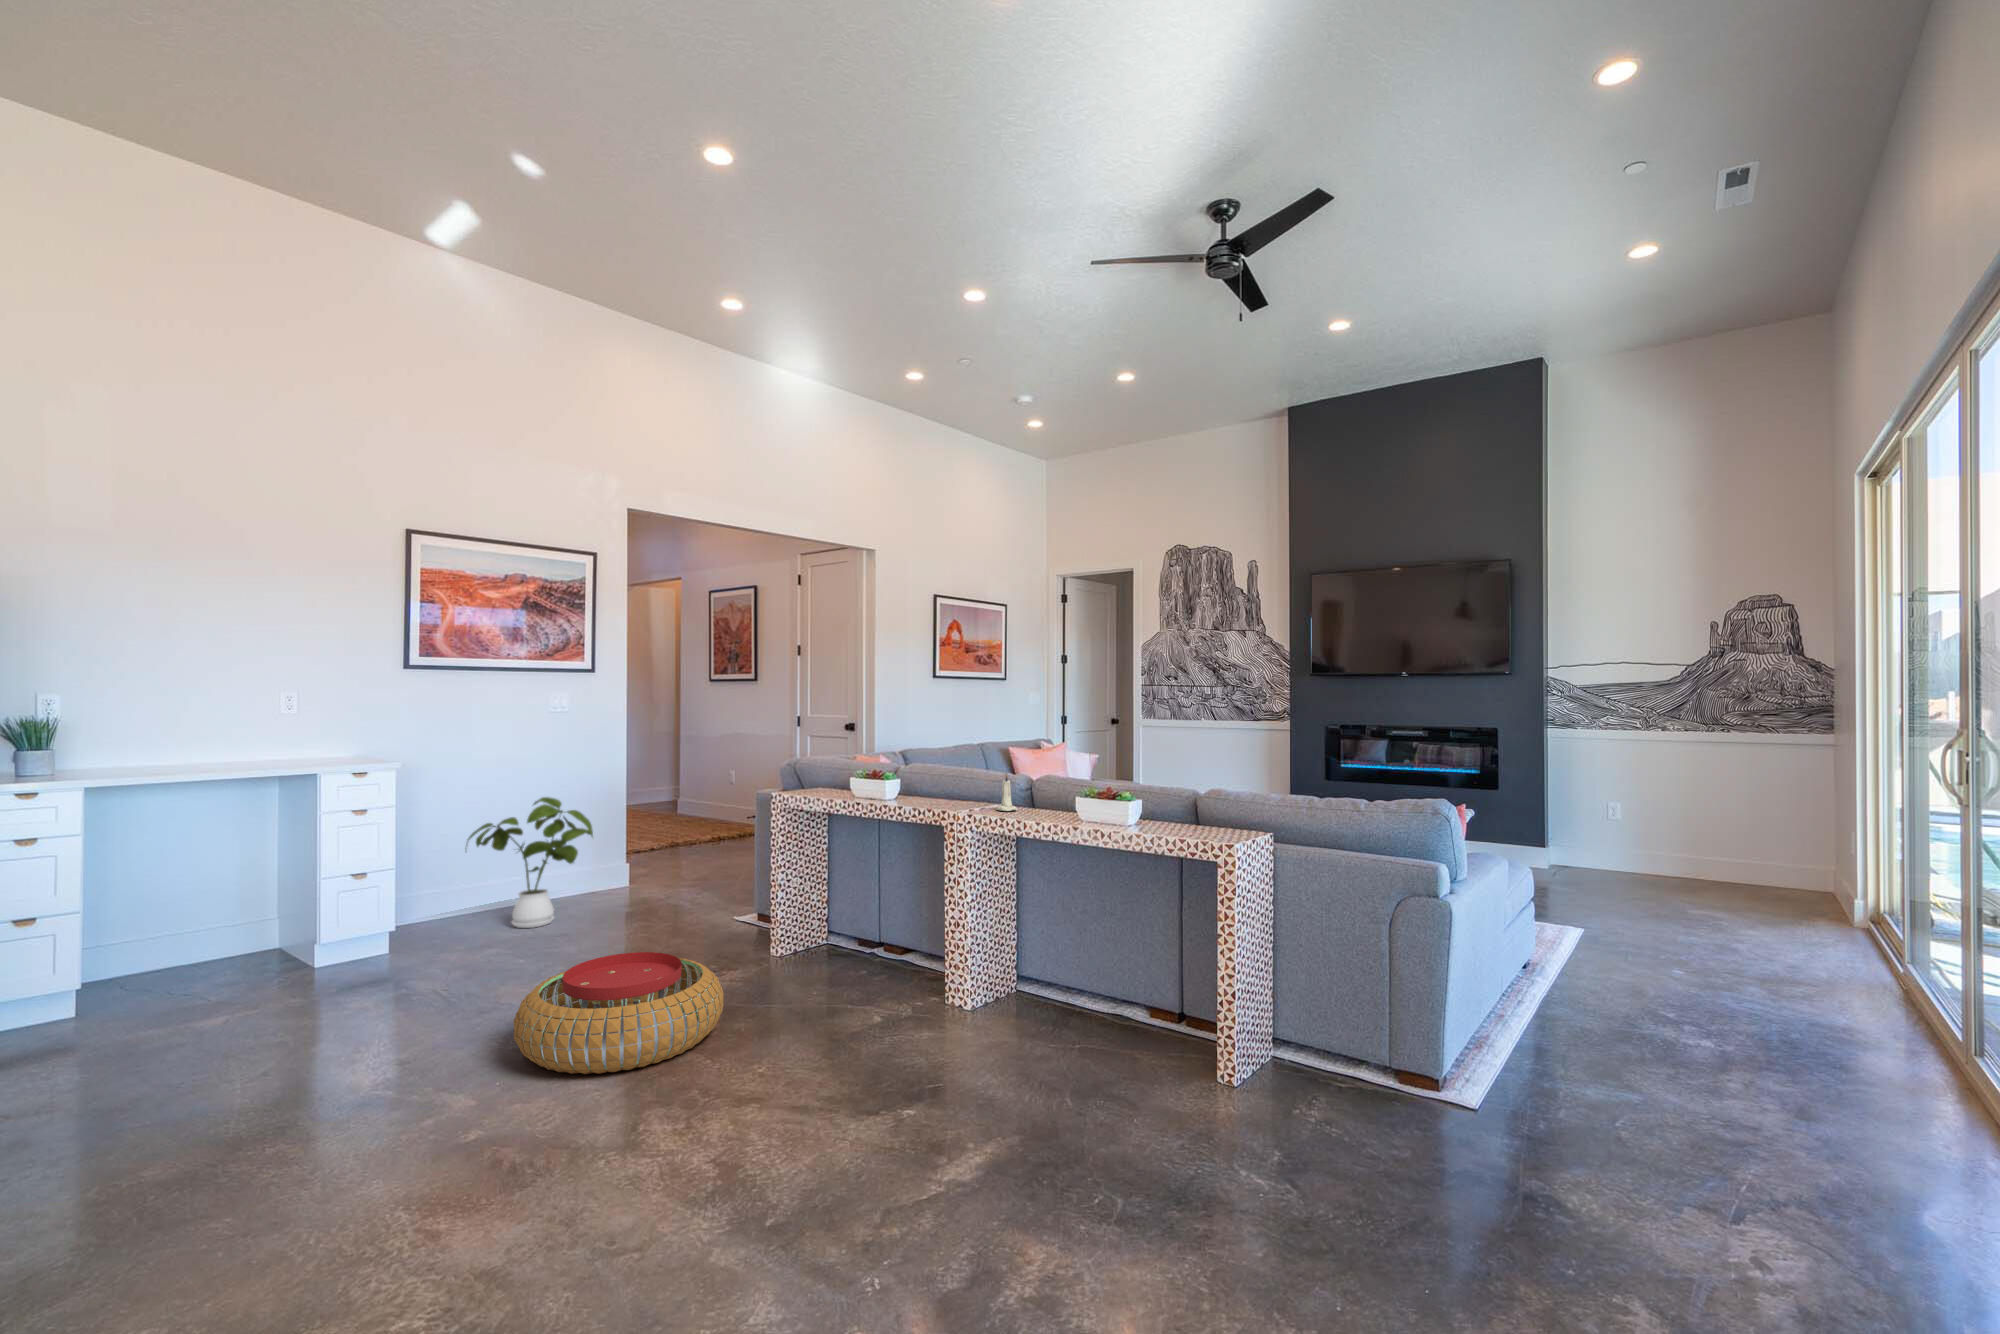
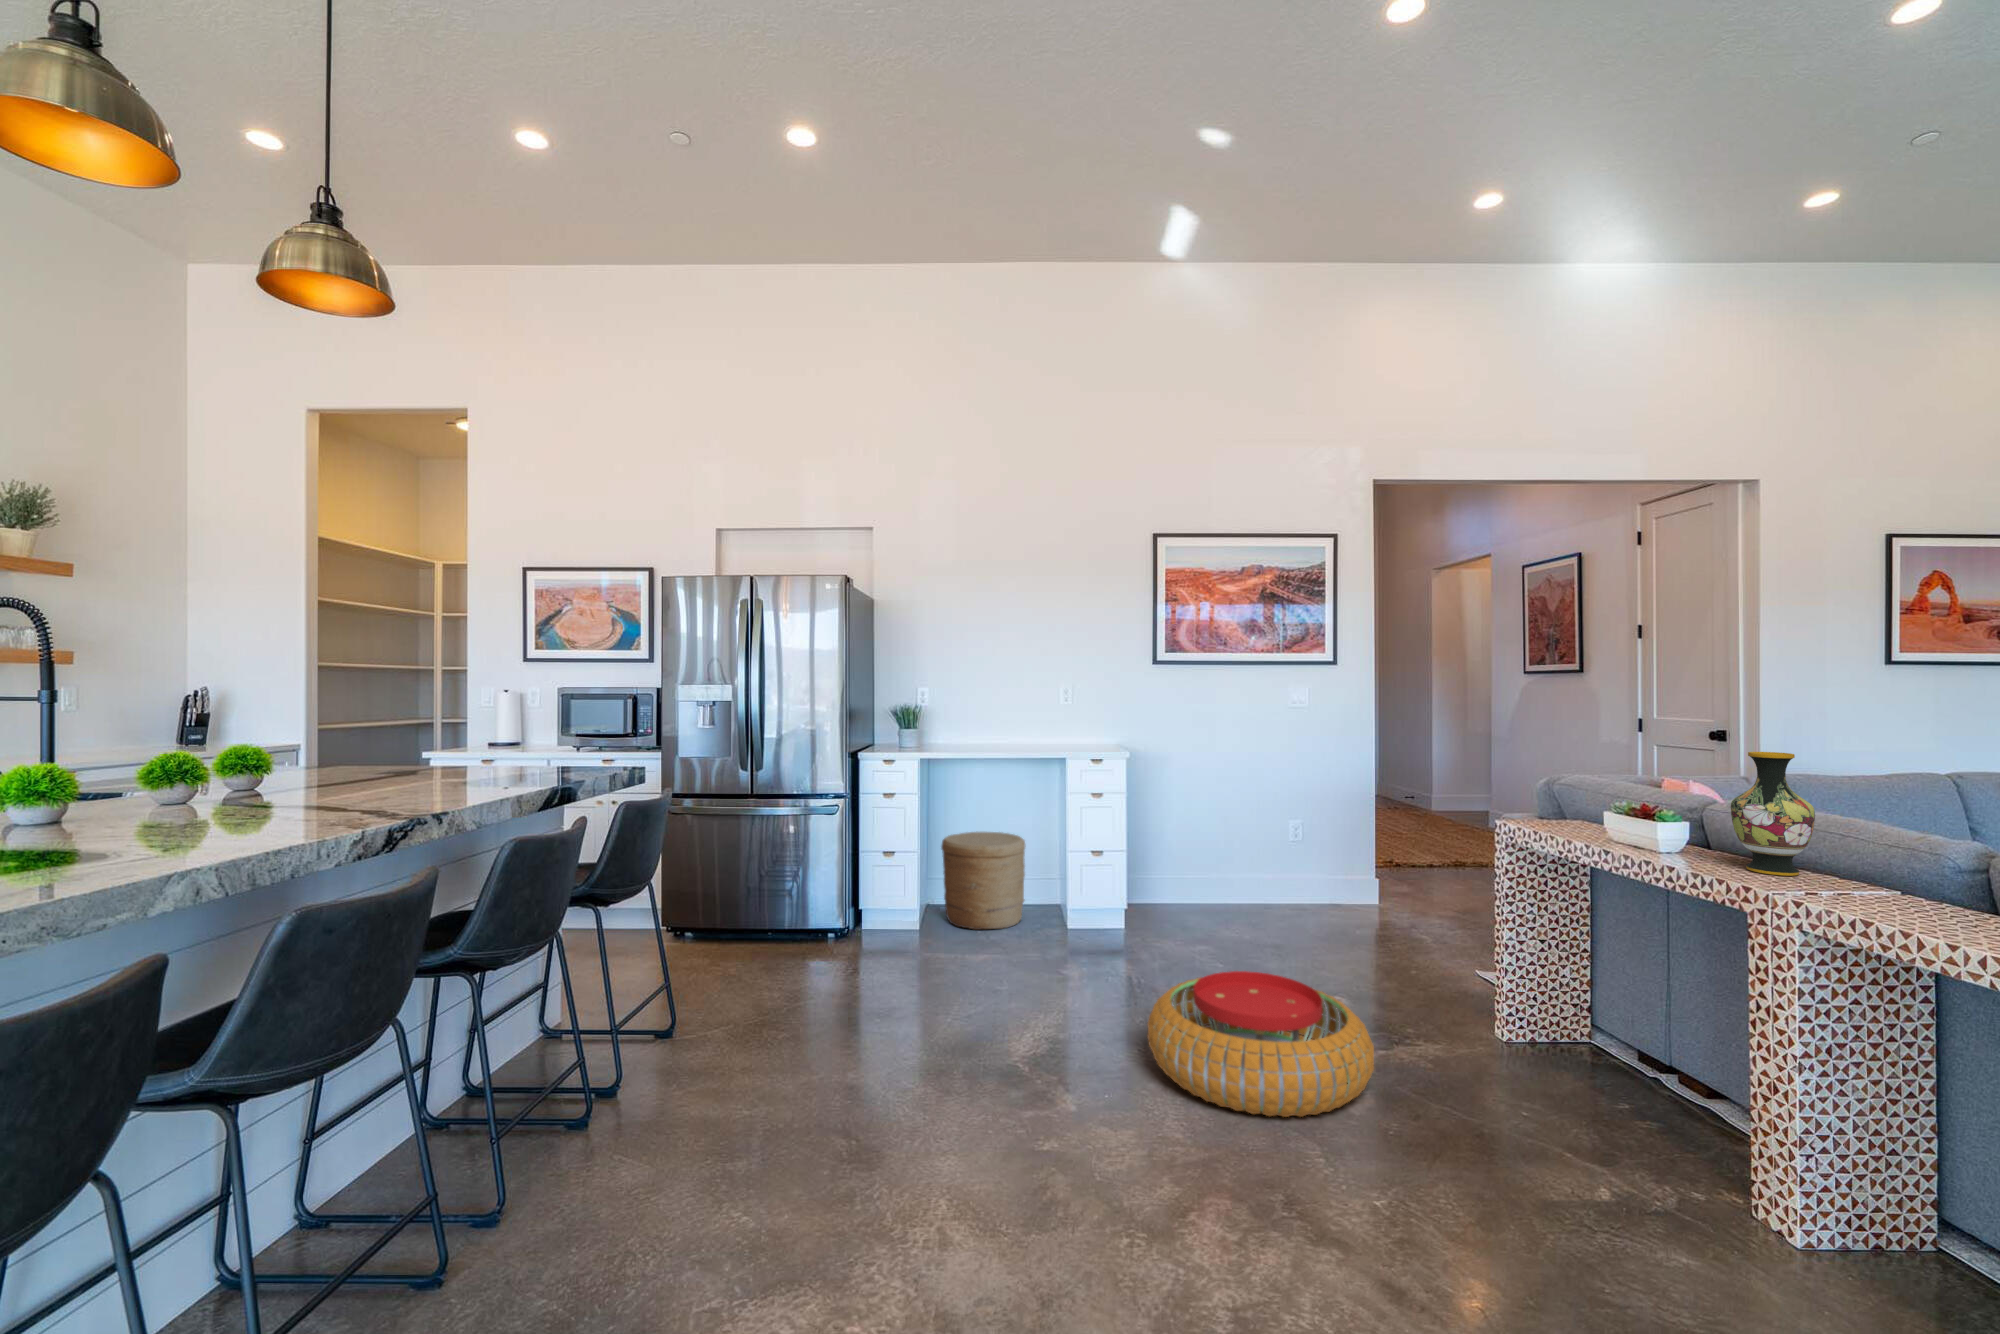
vase: none [928,732,964,803] -> present [1731,752,1815,876]
candle: present [997,773,1017,811] -> none [1870,838,1927,914]
house plant: present [467,797,593,928] -> none [1206,789,1327,919]
woven basket: none [68,894,227,1036] -> present [941,832,1025,930]

